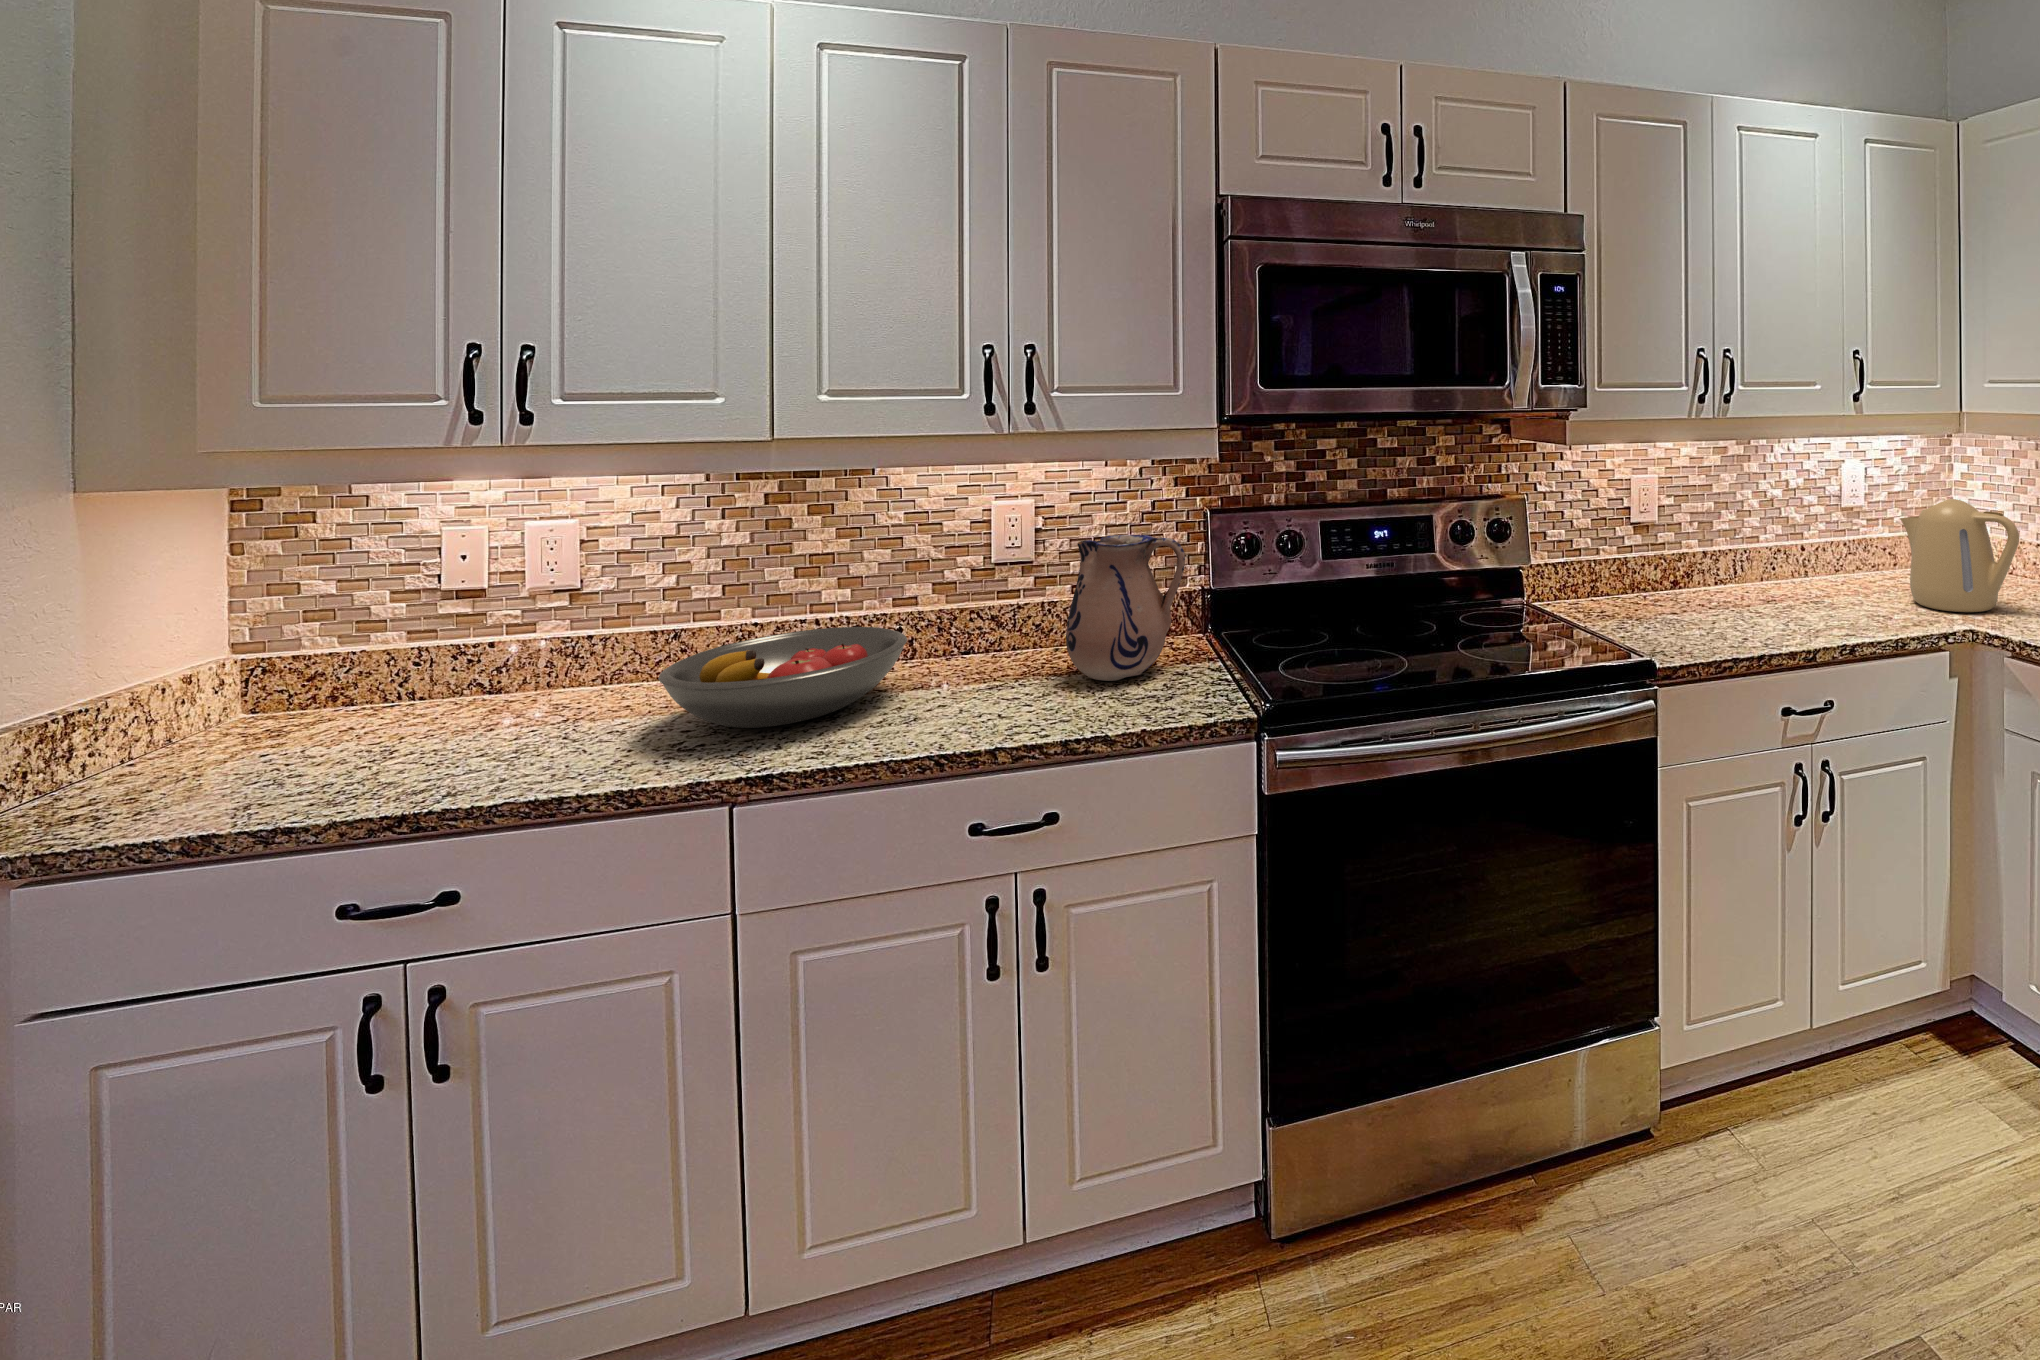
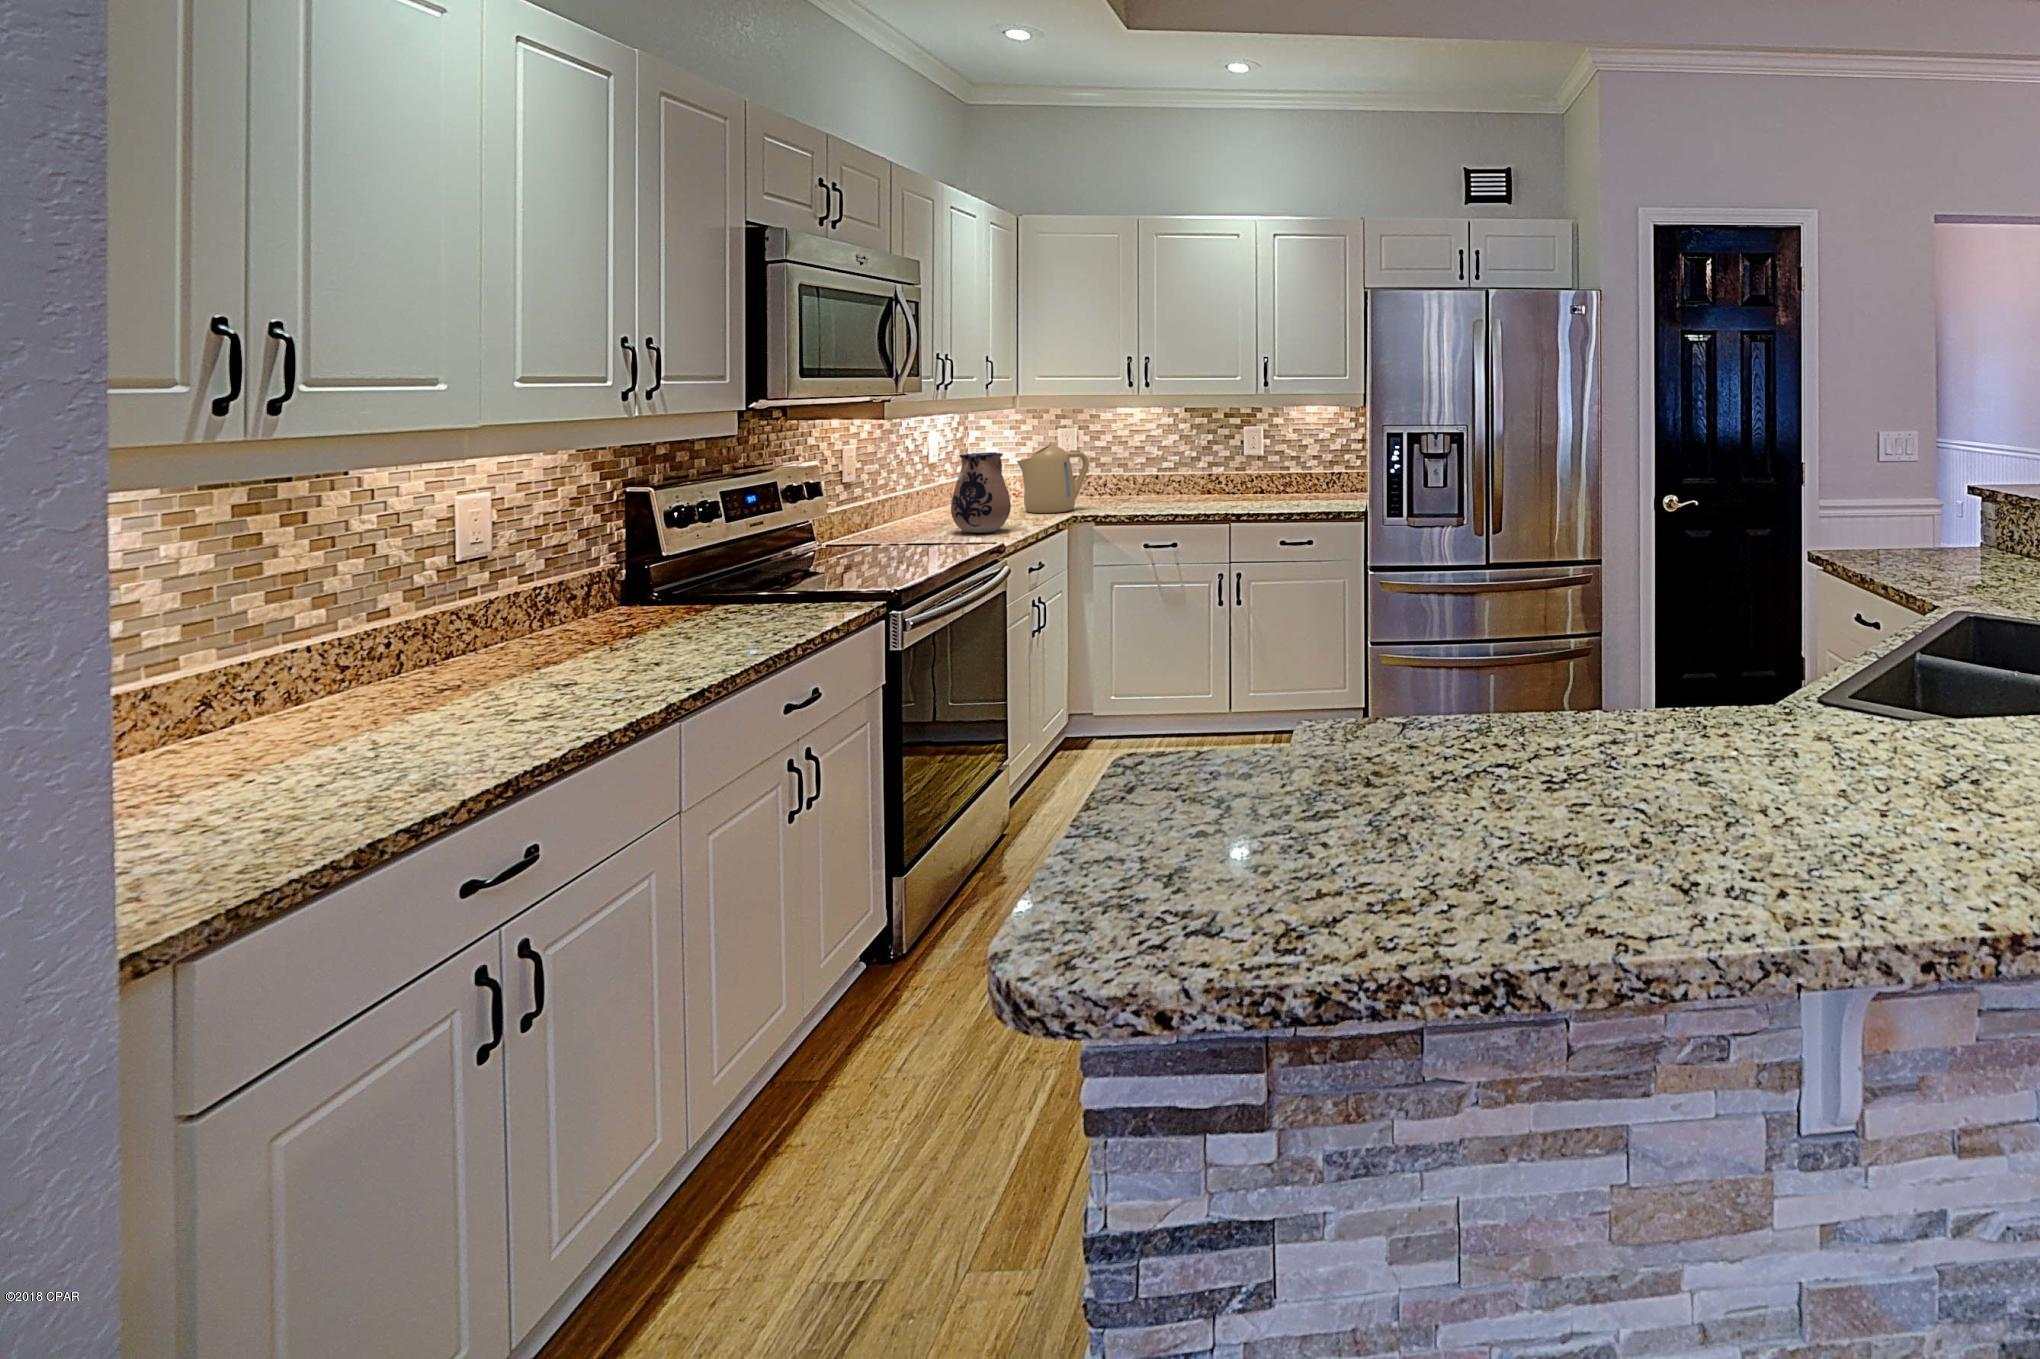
ceramic pitcher: present [1066,535,1185,681] -> present [951,452,1011,533]
fruit bowl: present [658,627,907,728] -> none [400,610,672,701]

